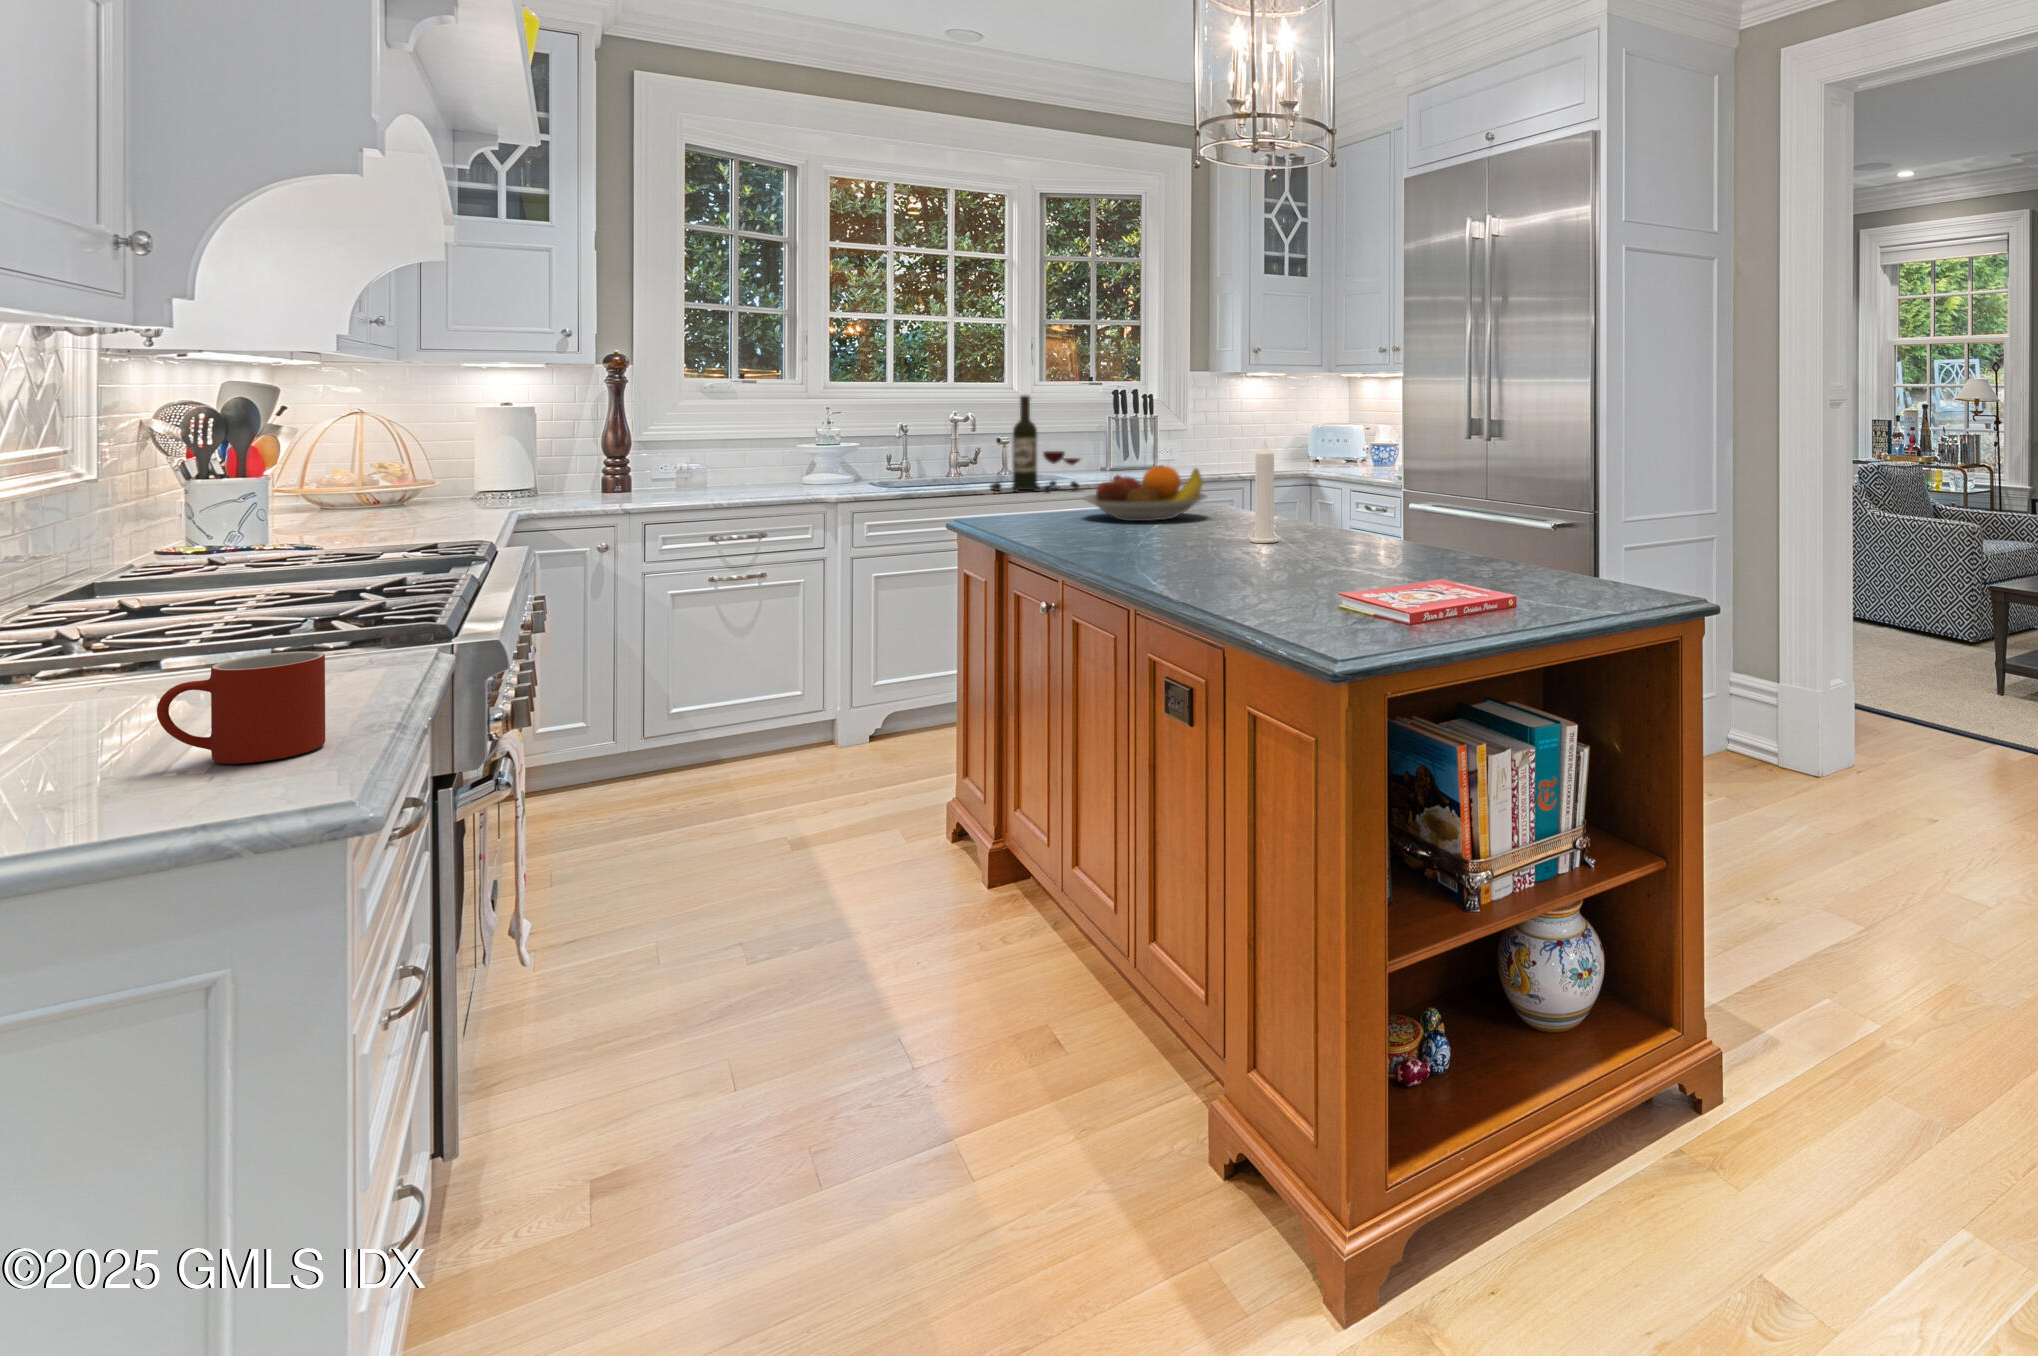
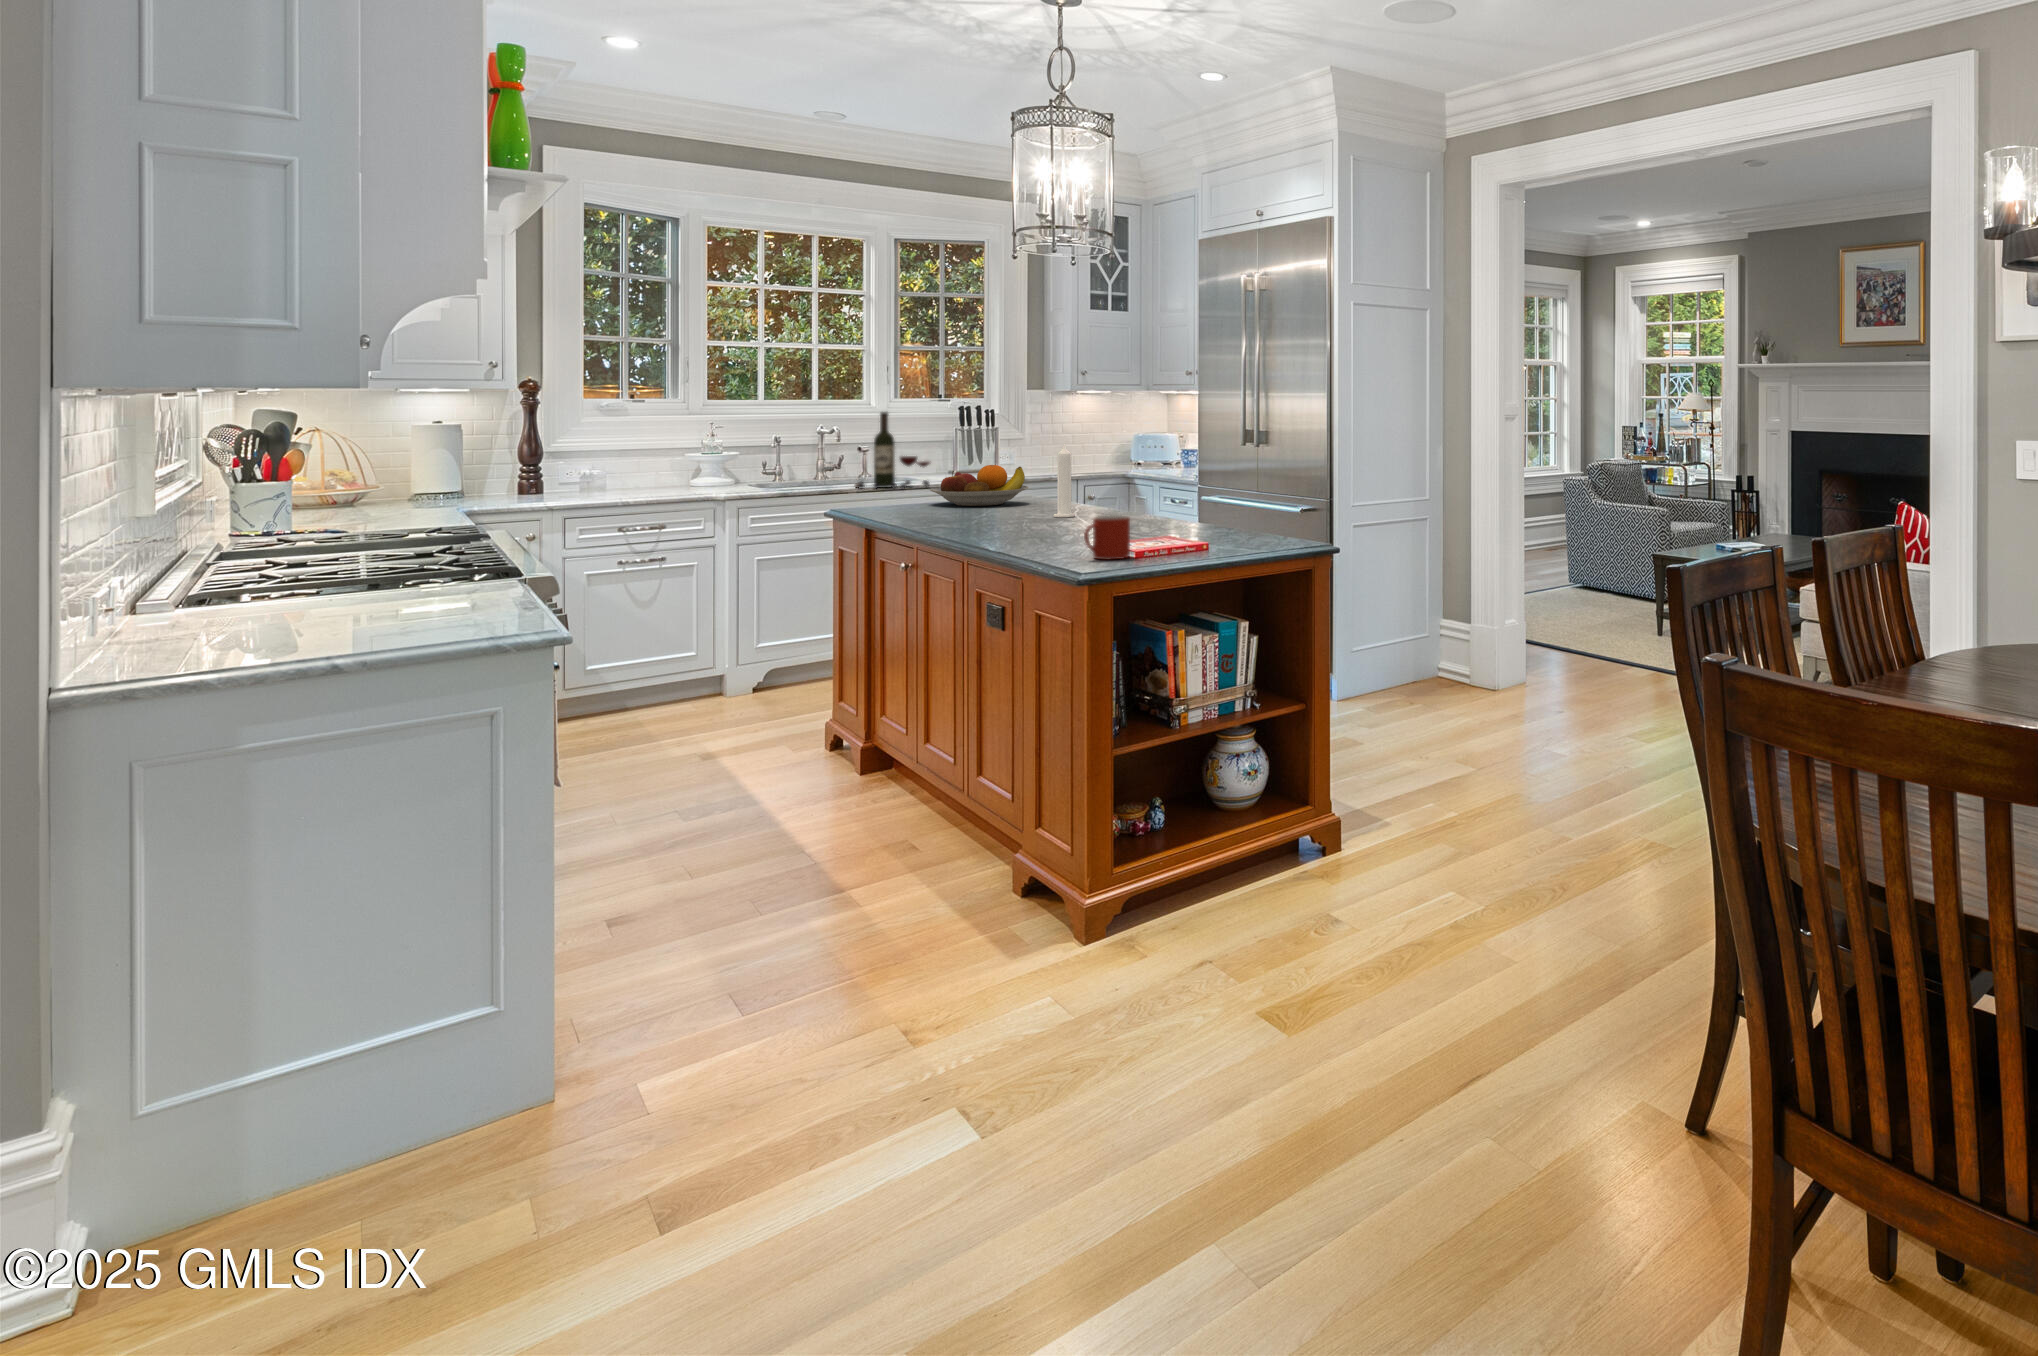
mug: present [157,651,325,764] -> present [1084,515,1130,559]

